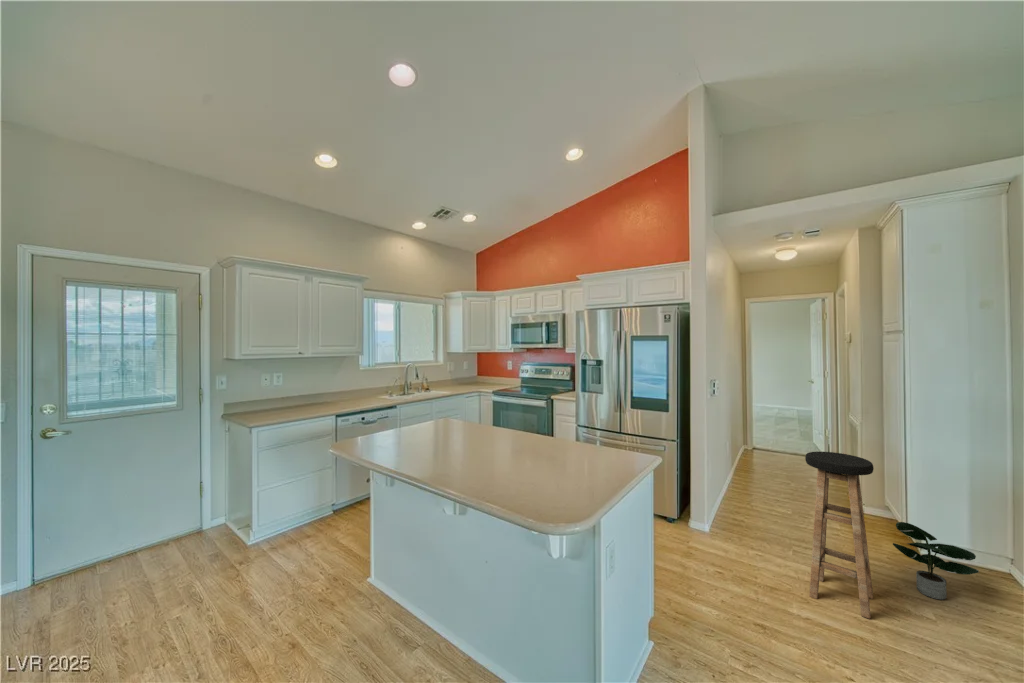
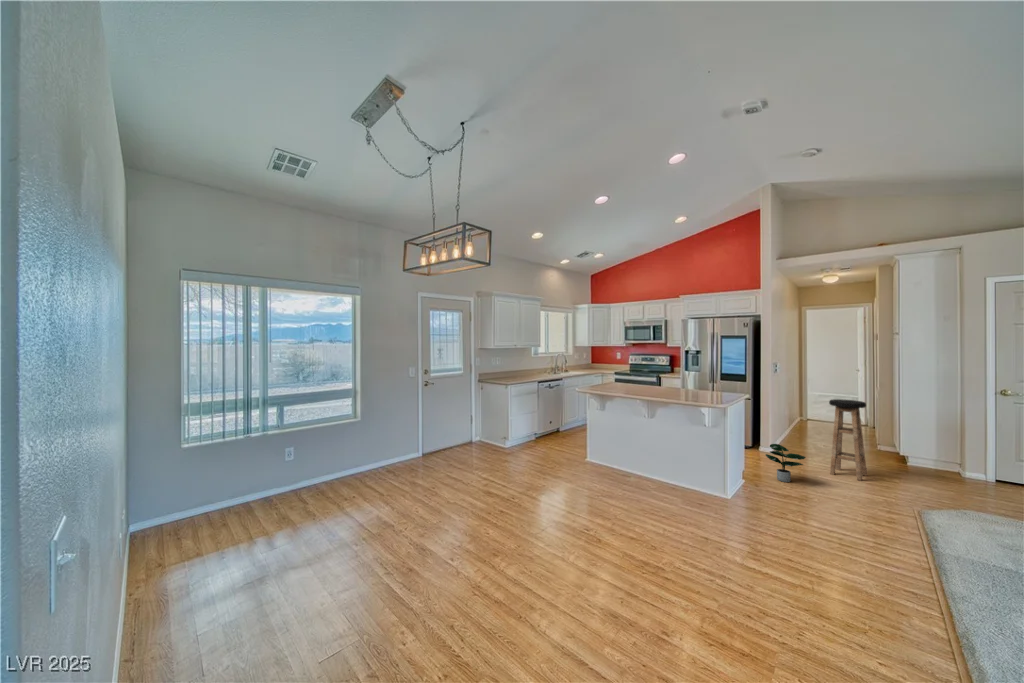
potted plant: present [893,522,979,600] -> present [766,444,806,482]

